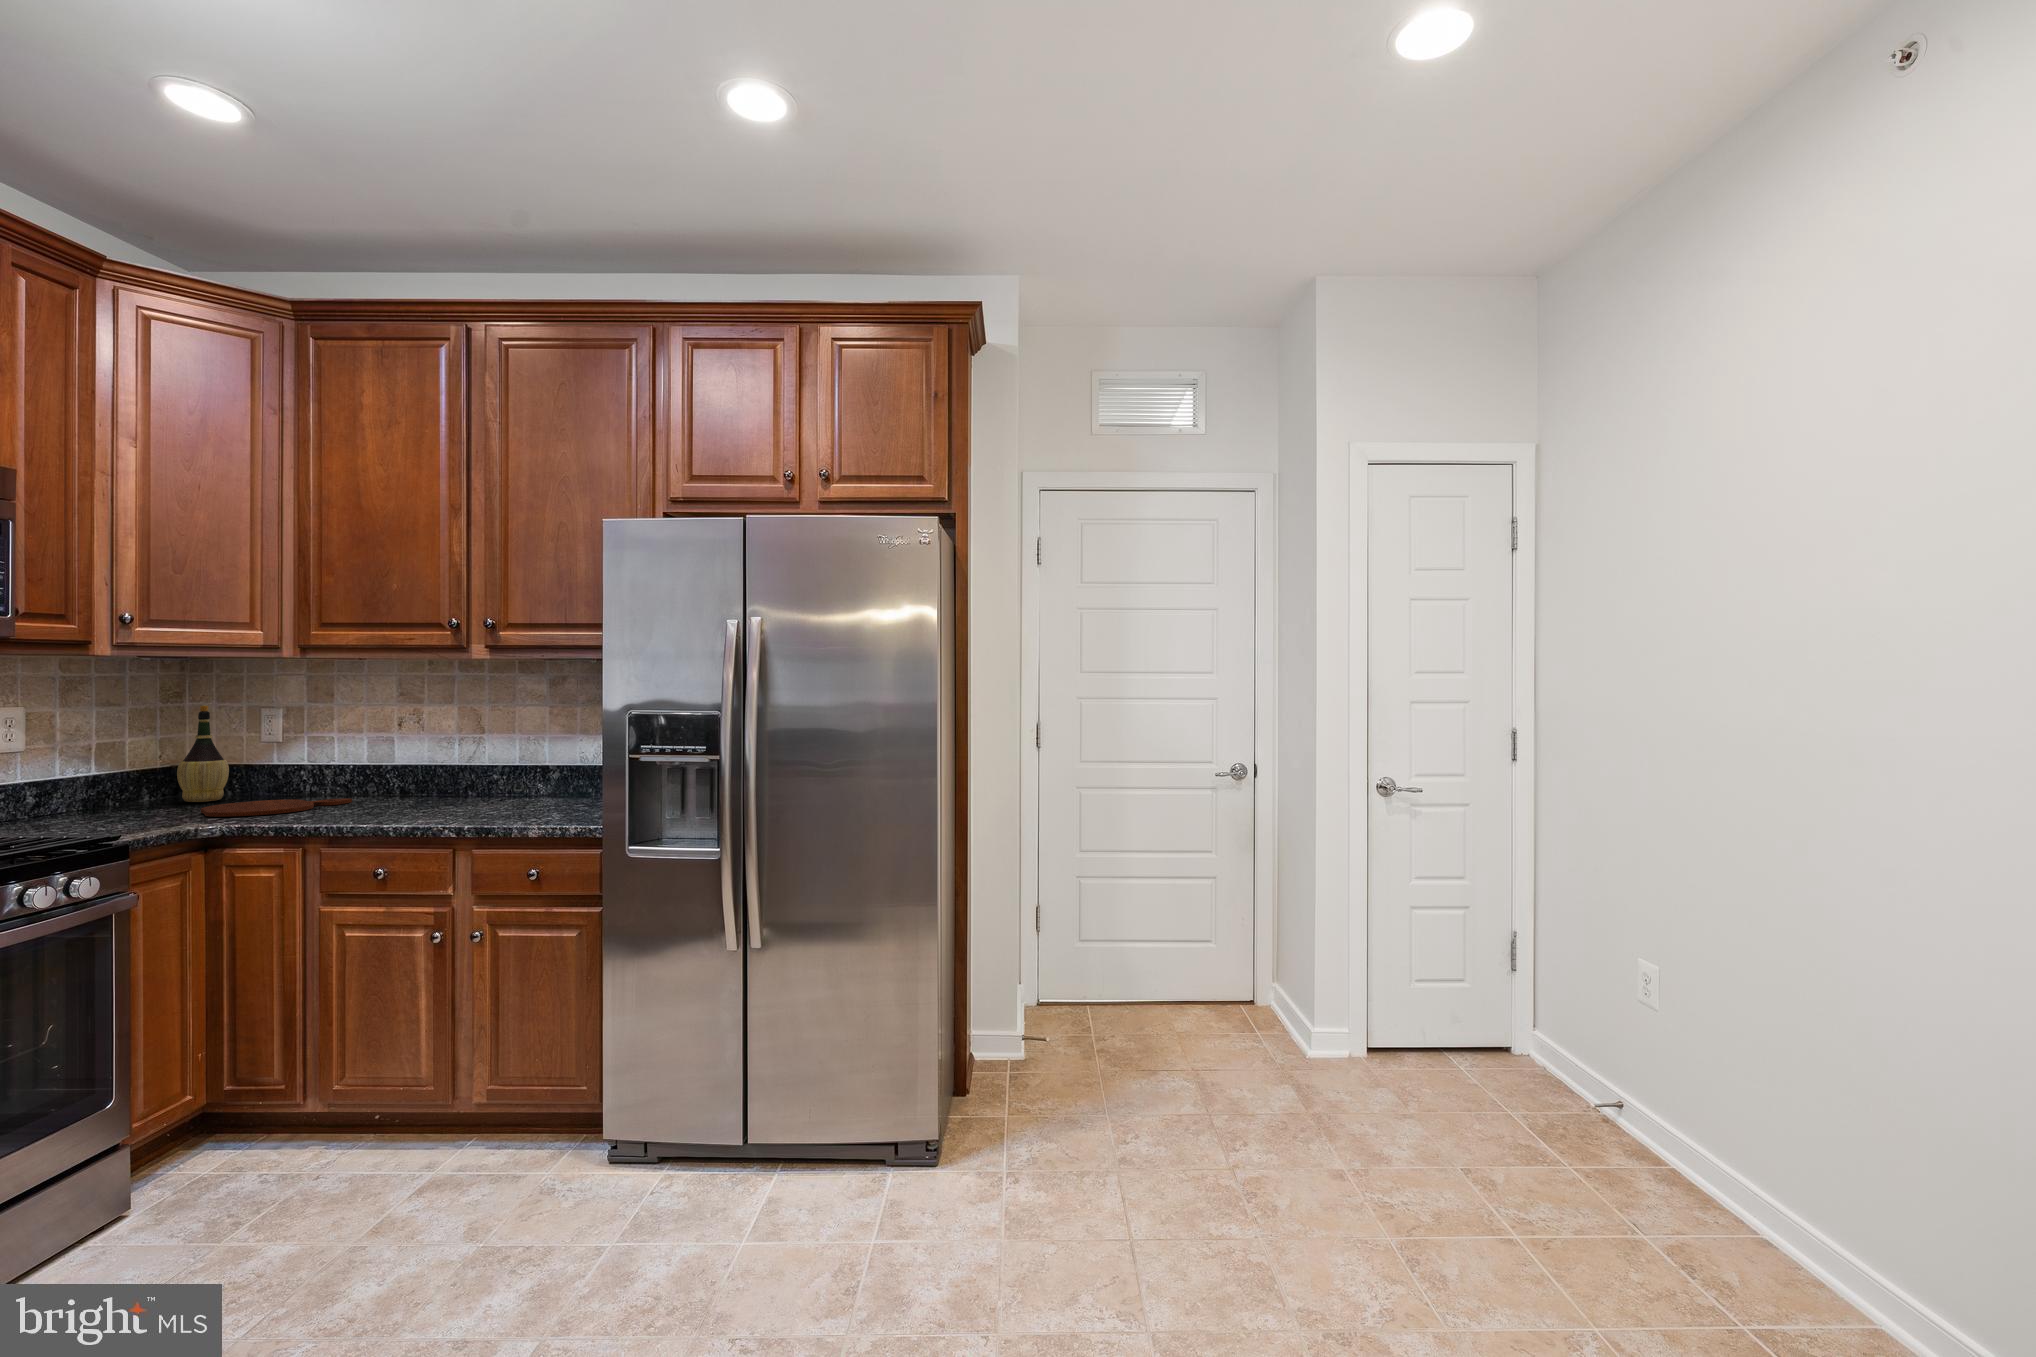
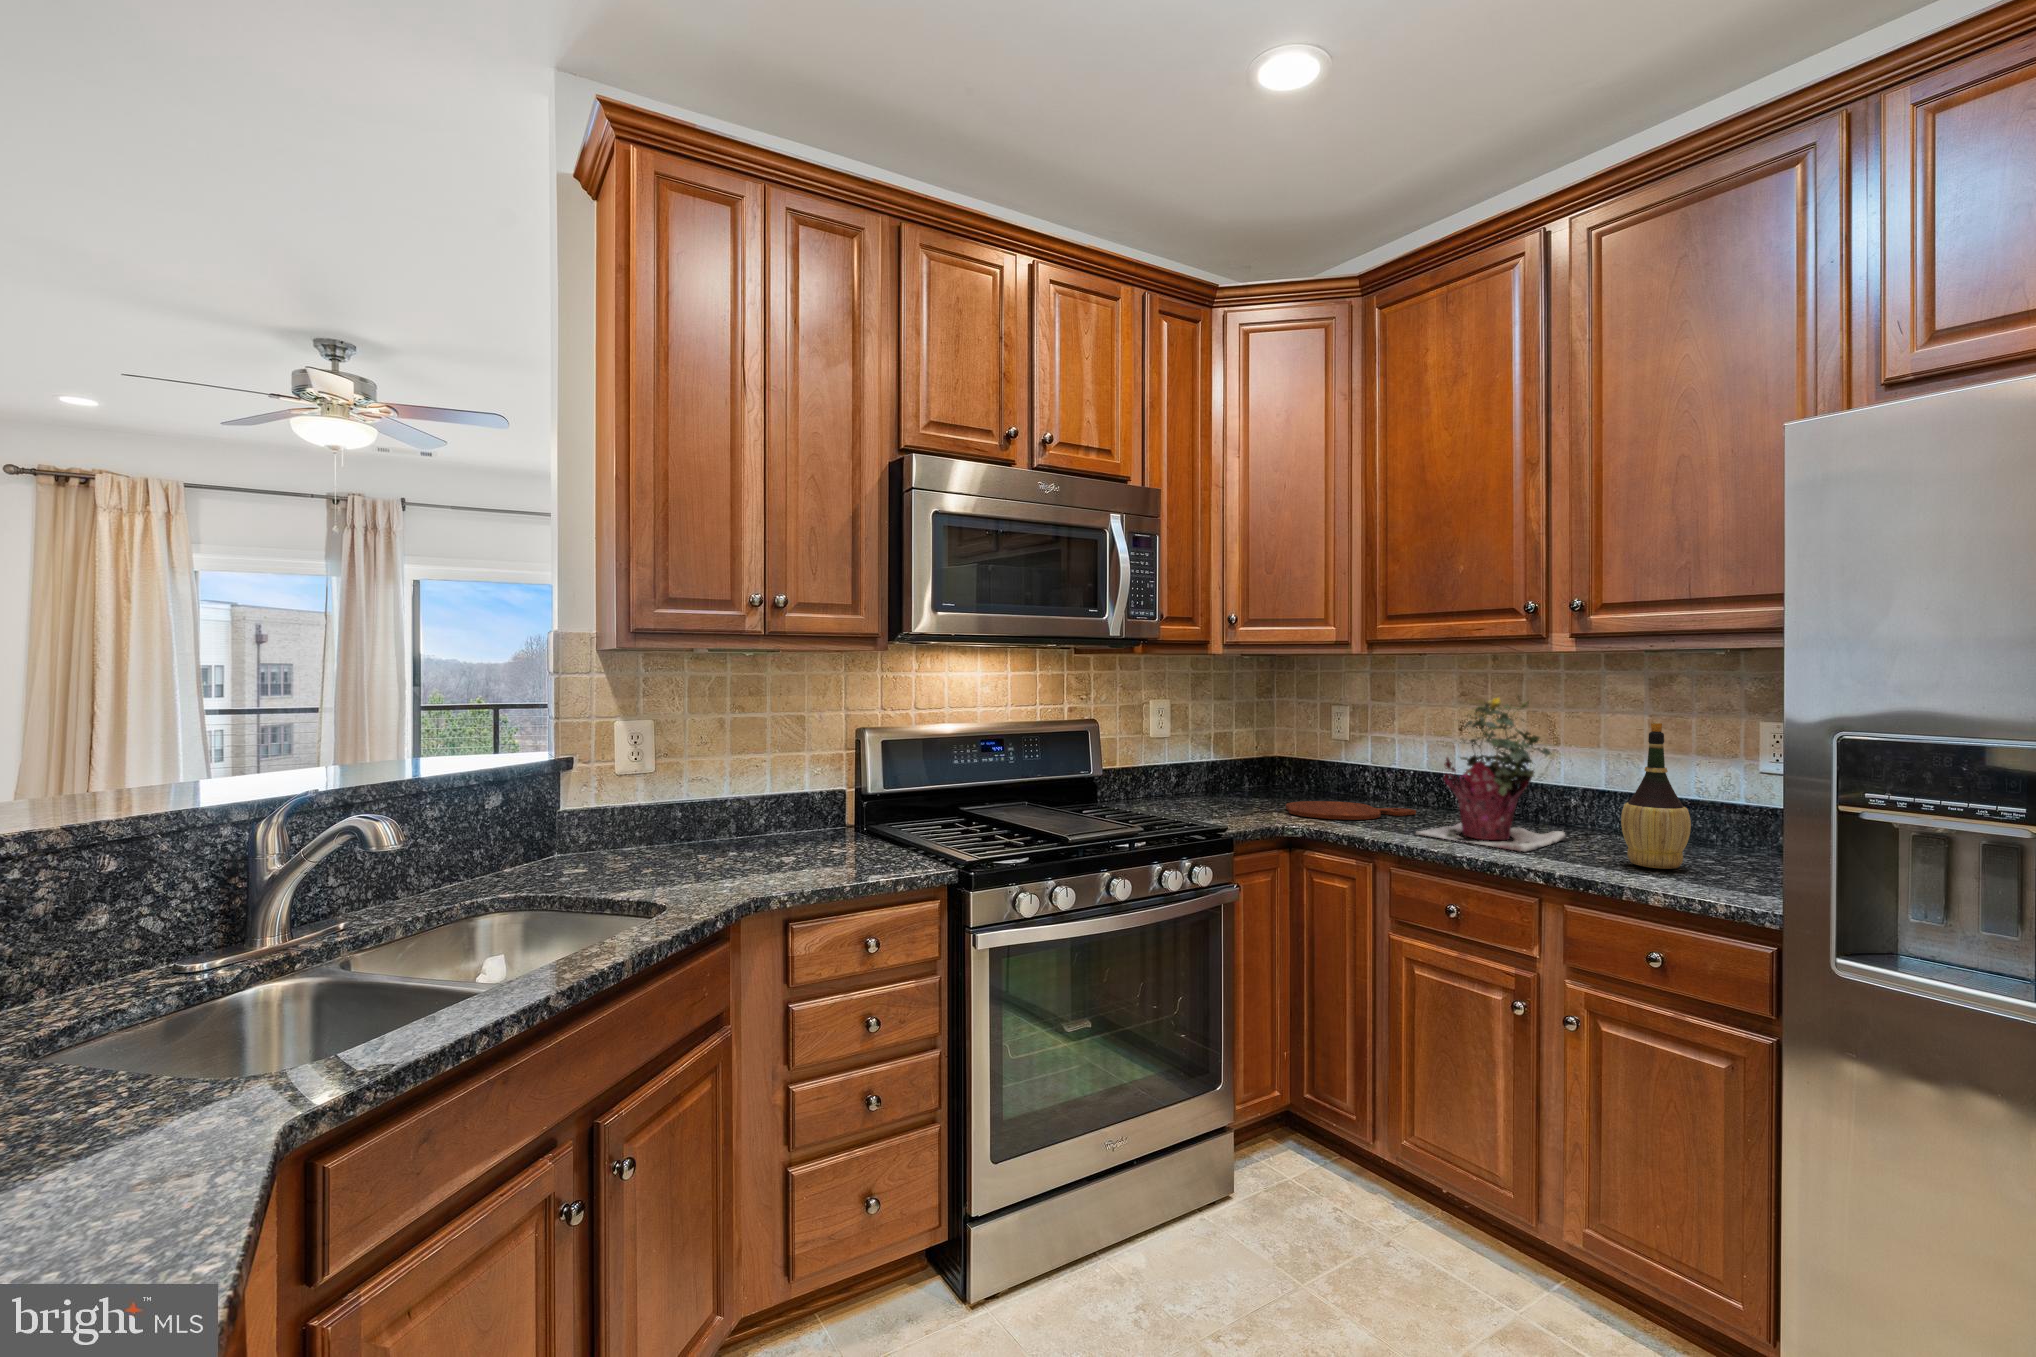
potted plant: none [347,691,491,816] -> present [1416,695,1567,851]
wine bottle: present [177,705,229,802] -> present [1621,722,1691,869]

